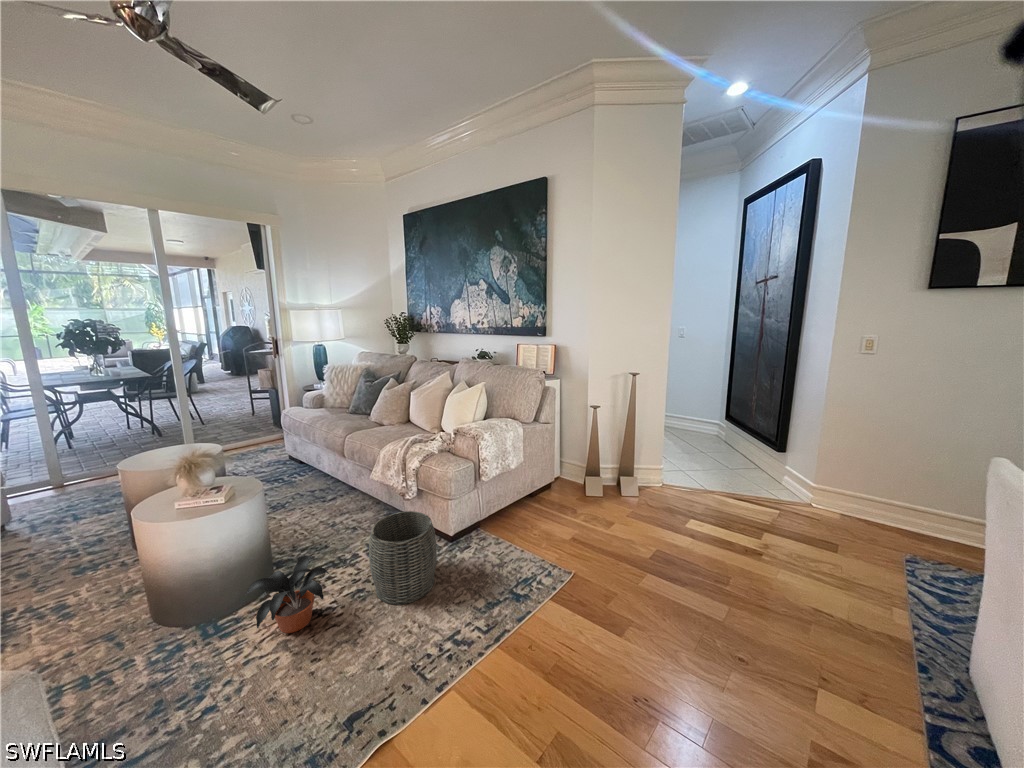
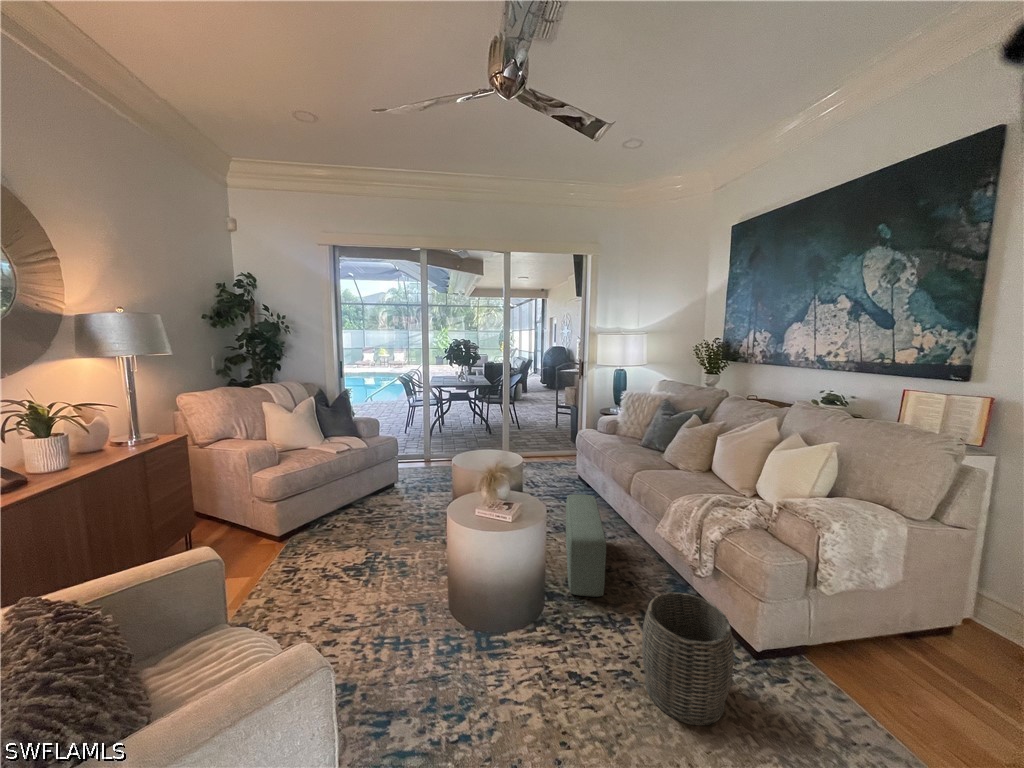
pouf: none [280,465,331,558] -> present [566,494,606,597]
potted plant: present [246,555,329,633] -> none [520,601,597,682]

